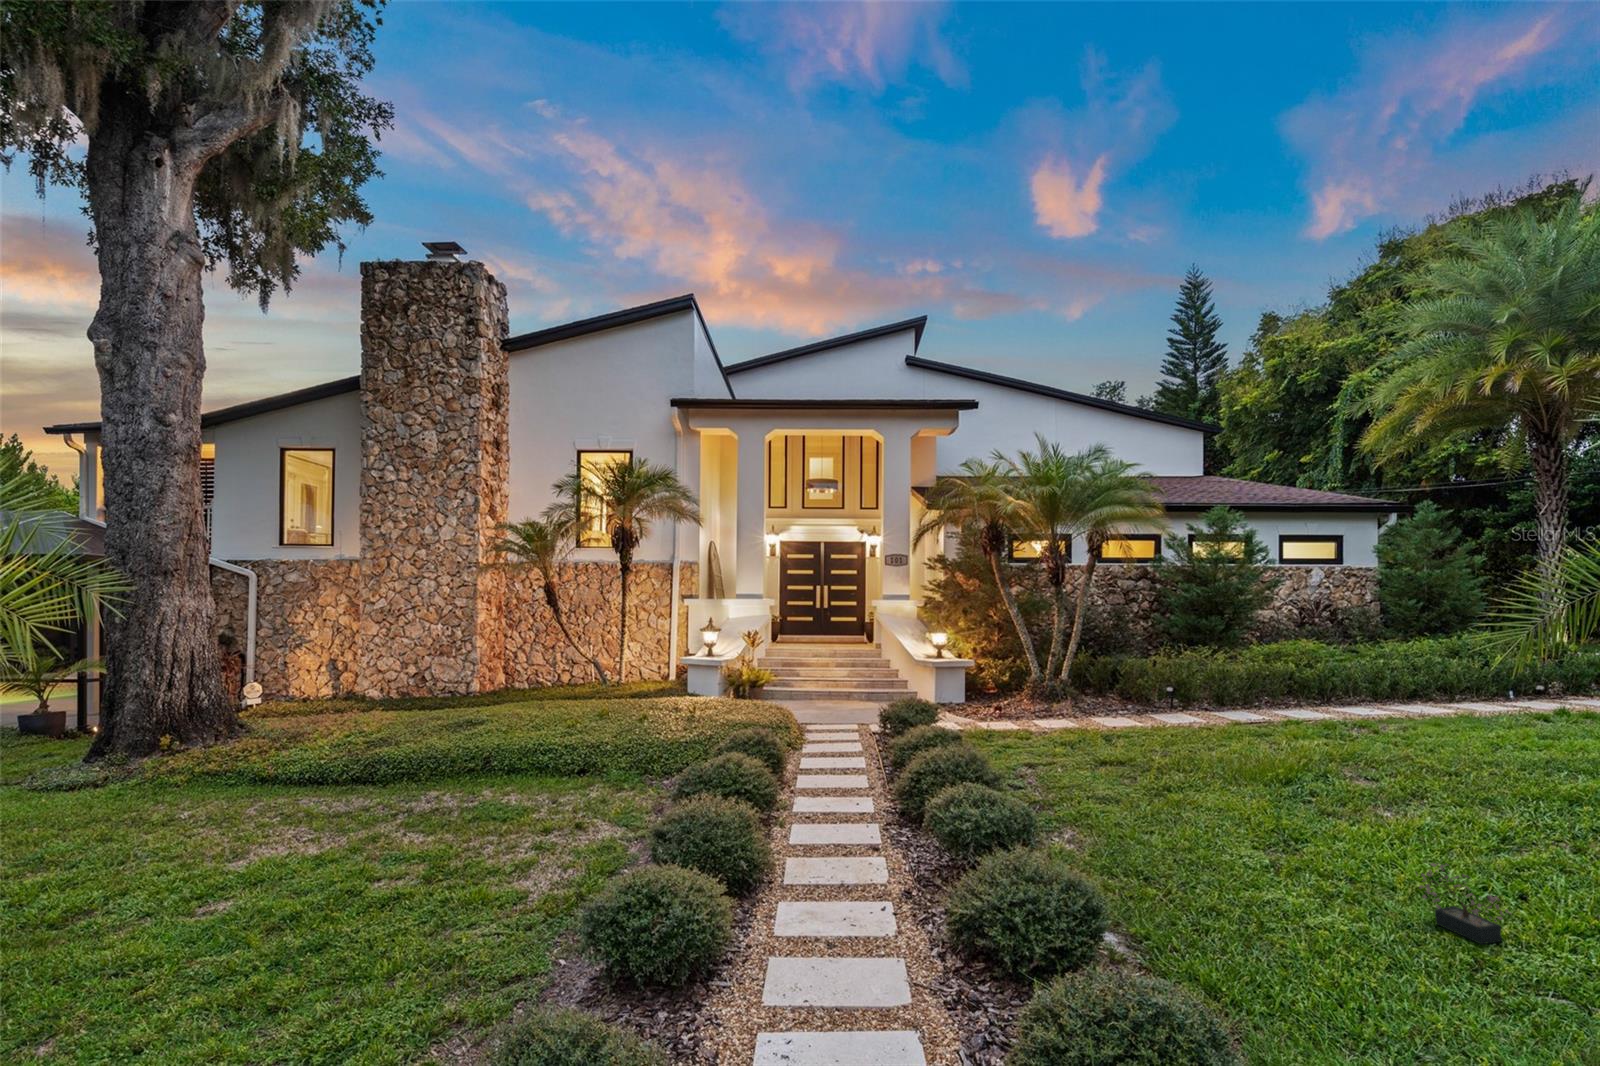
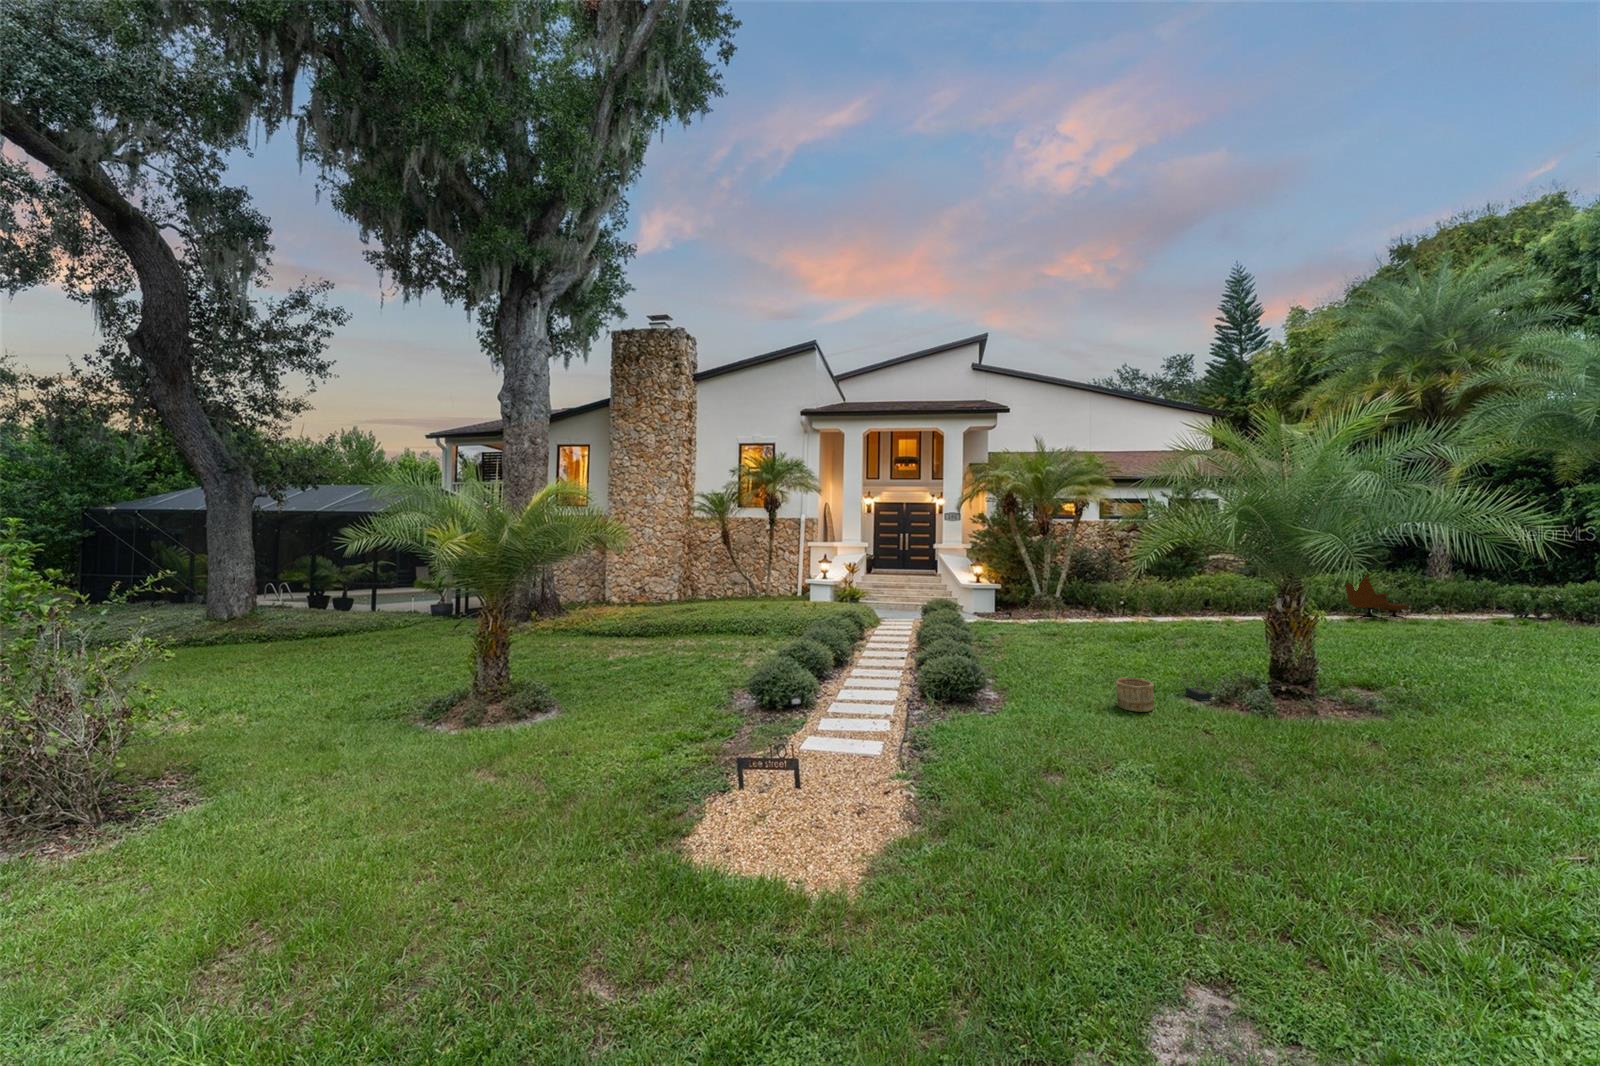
lounge chair: none [1448,631,1534,705] -> present [1345,572,1409,621]
wooden bucket: none [1327,907,1429,1007] -> present [1115,678,1154,712]

